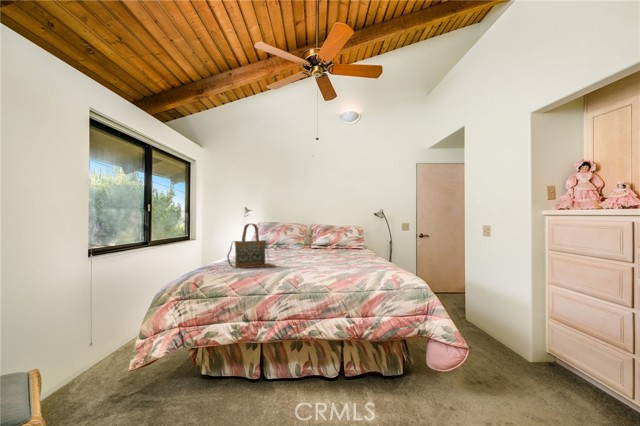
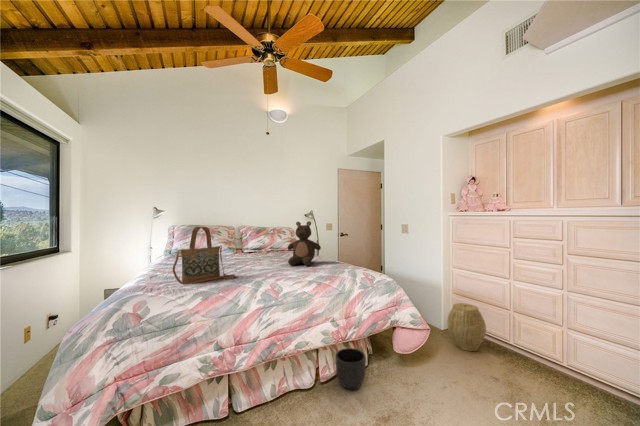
stuffed bear: none [329,221,363,263] -> present [288,221,321,266]
woven basket: none [519,329,575,393] -> present [447,303,486,351]
planter: none [356,348,386,390] -> present [335,348,366,390]

